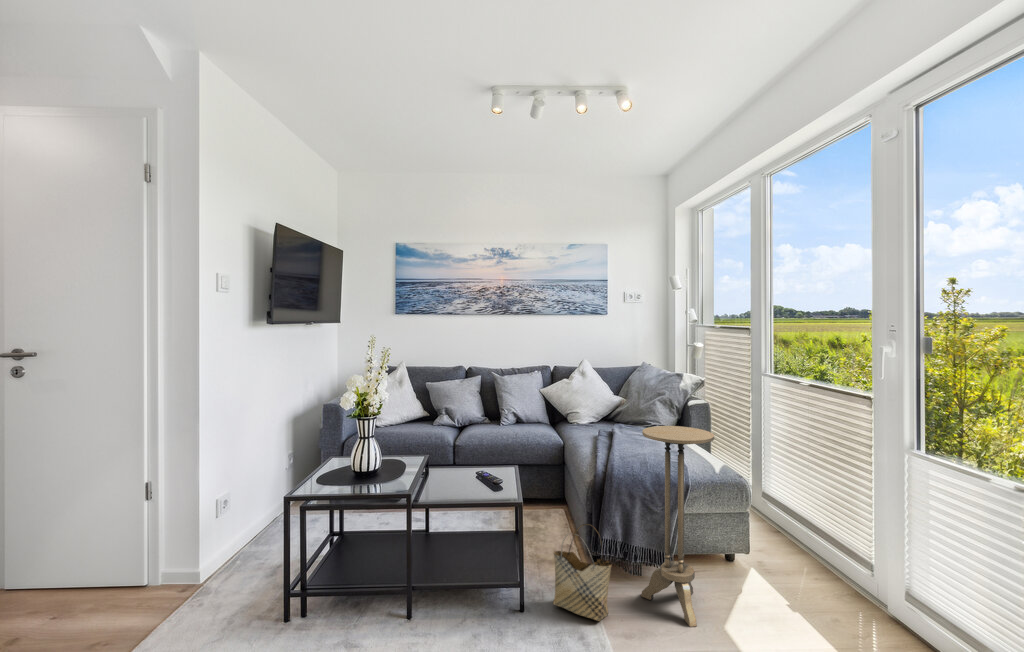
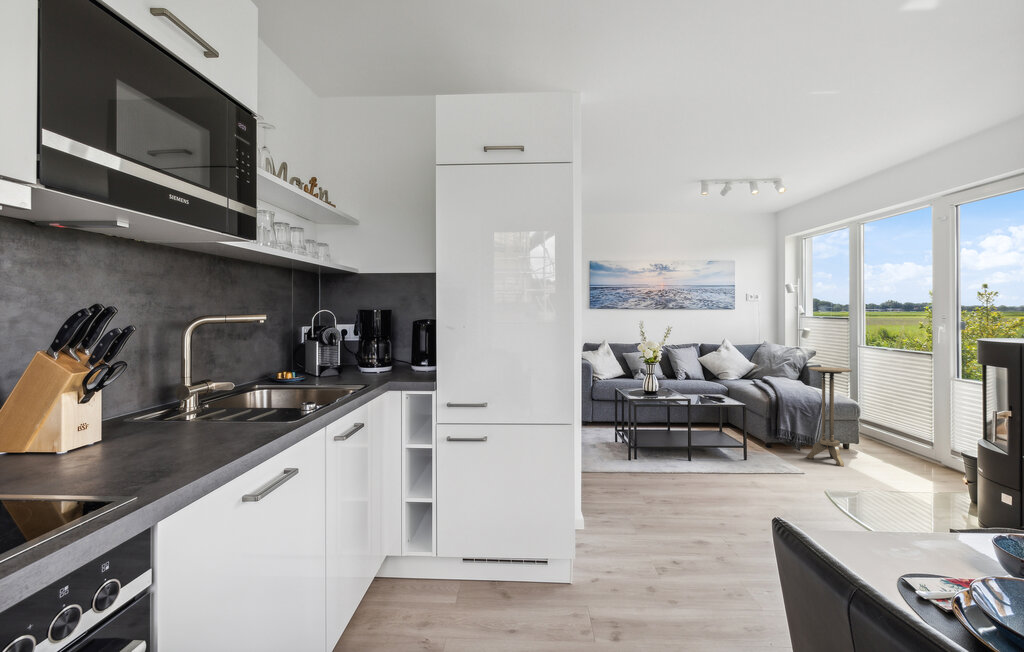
woven basket: present [553,524,612,621] -> none [760,417,796,463]

